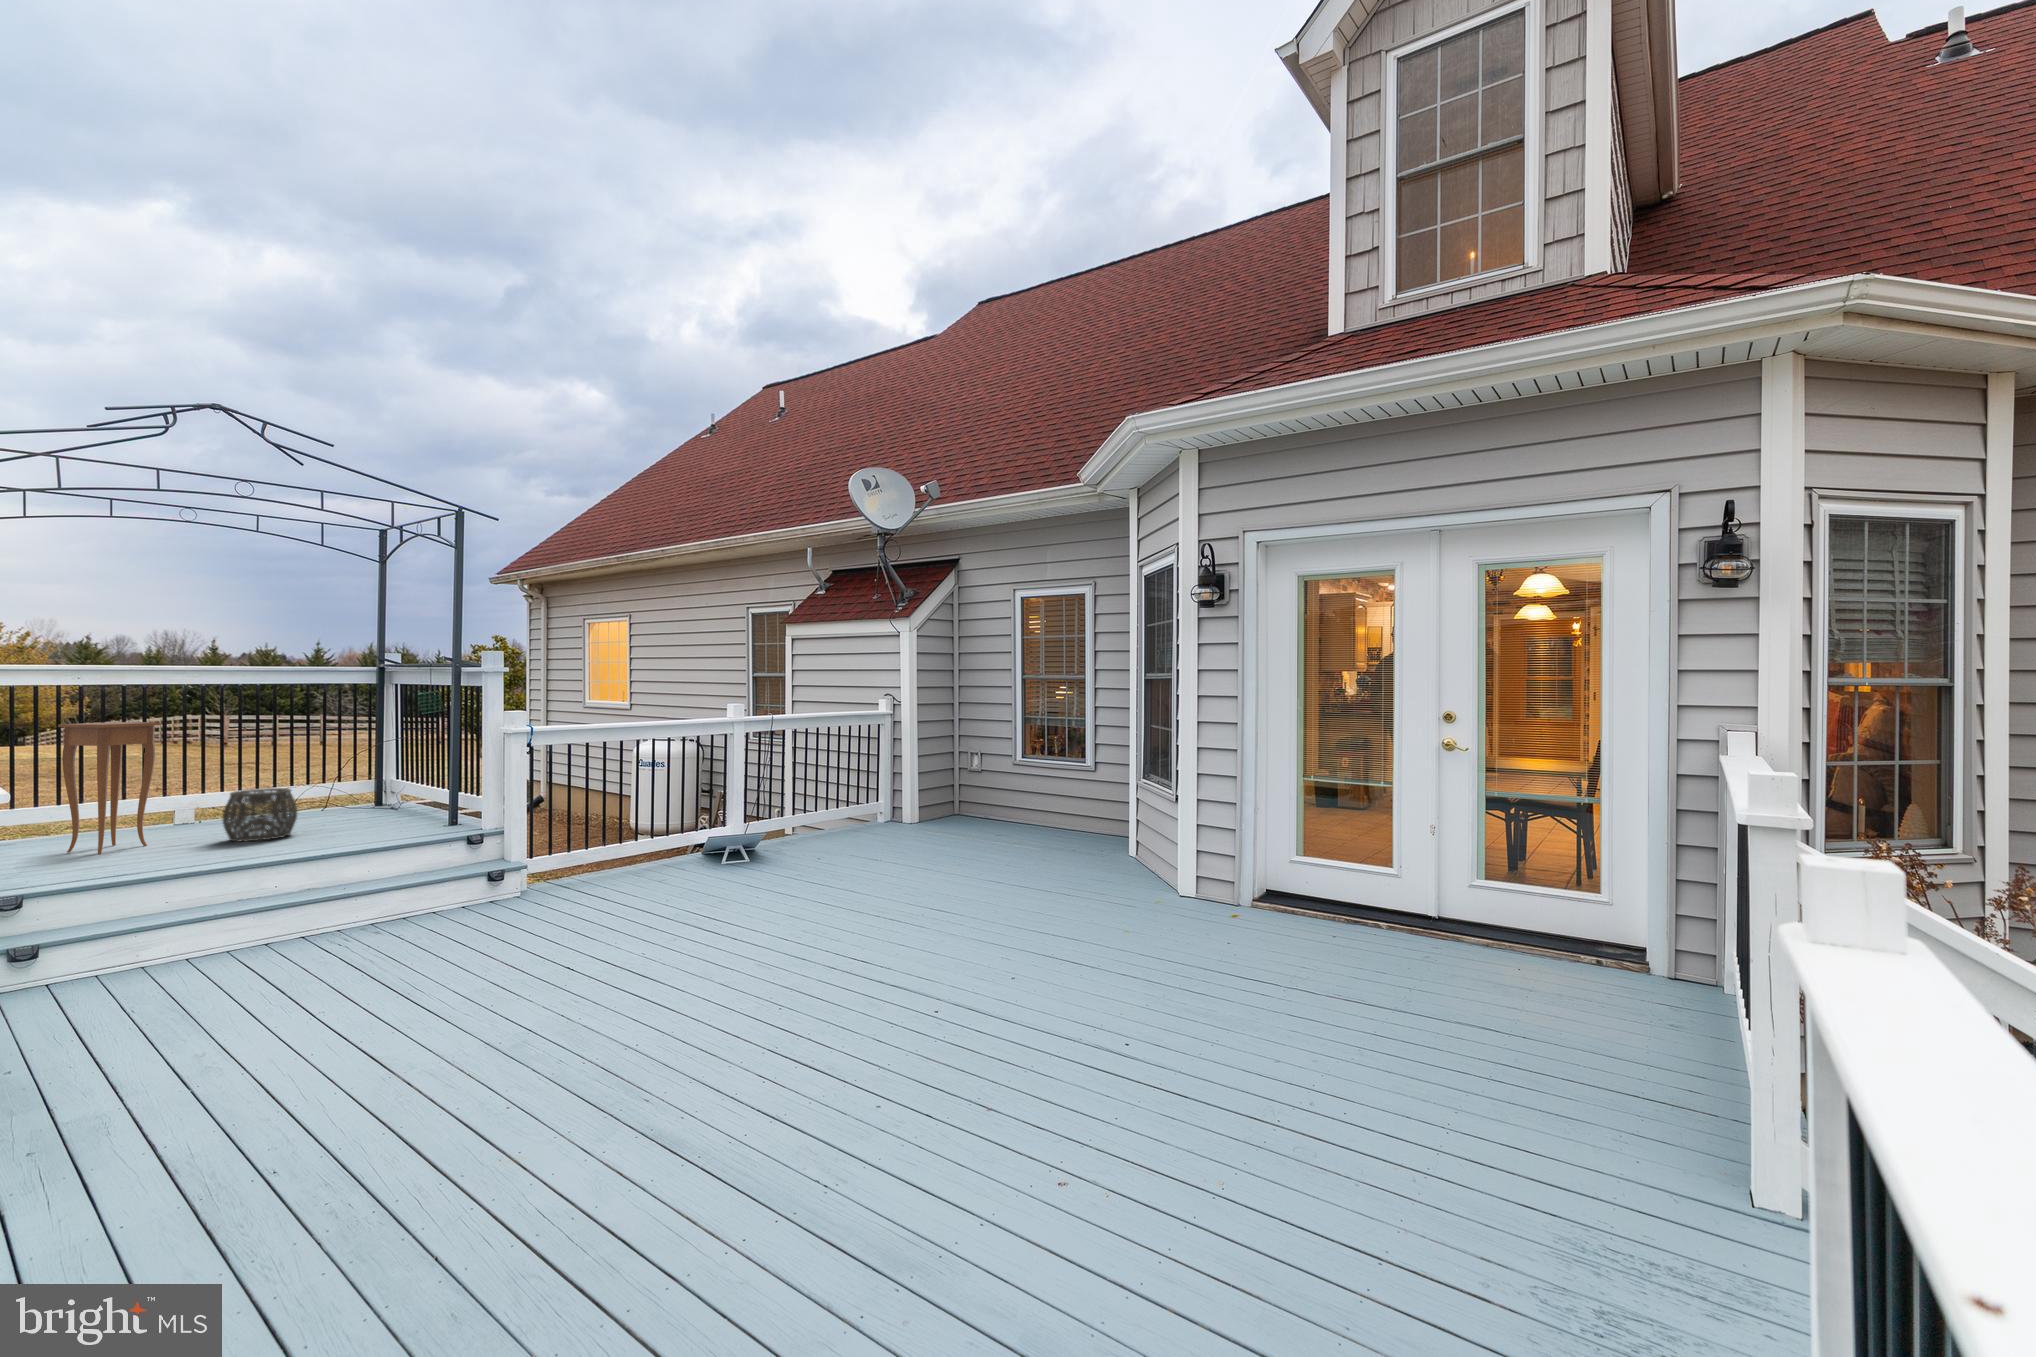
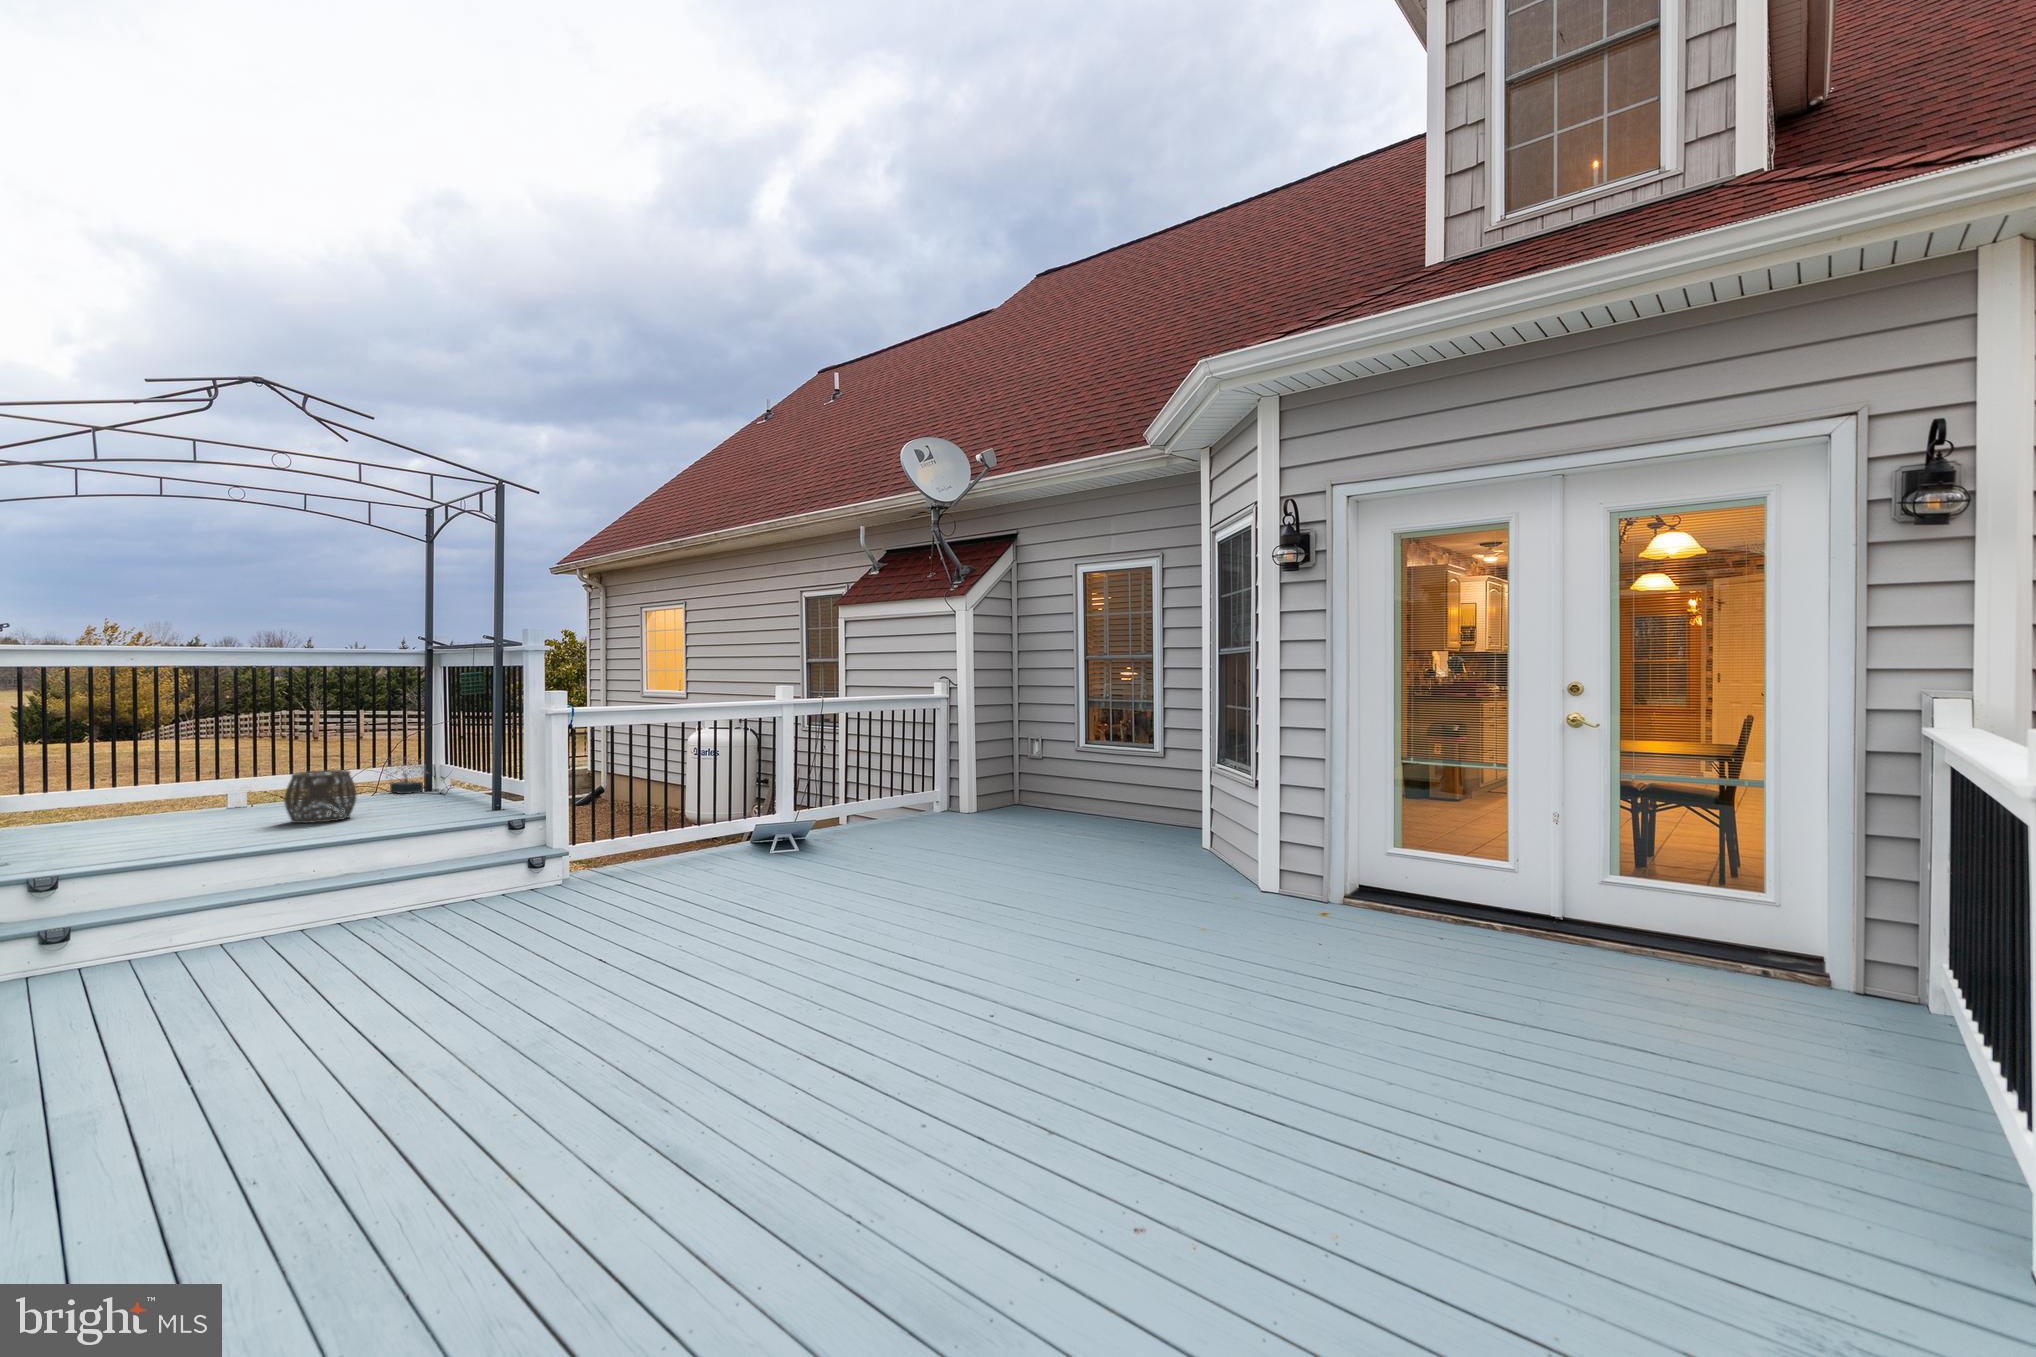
side table: present [58,722,161,854] -> none [129,704,225,834]
decorative plant: none [318,769,370,809] -> present [382,756,424,794]

